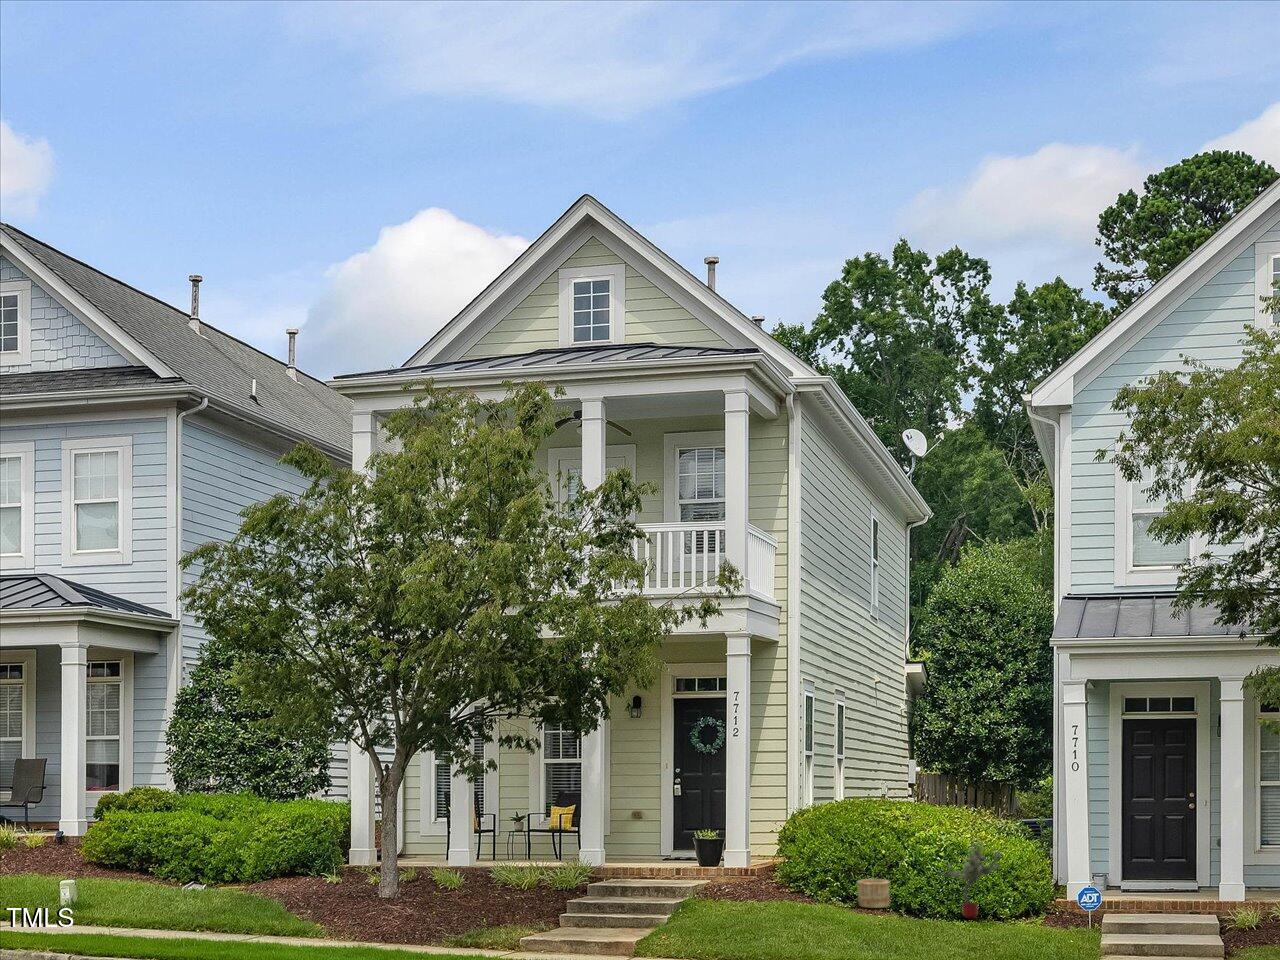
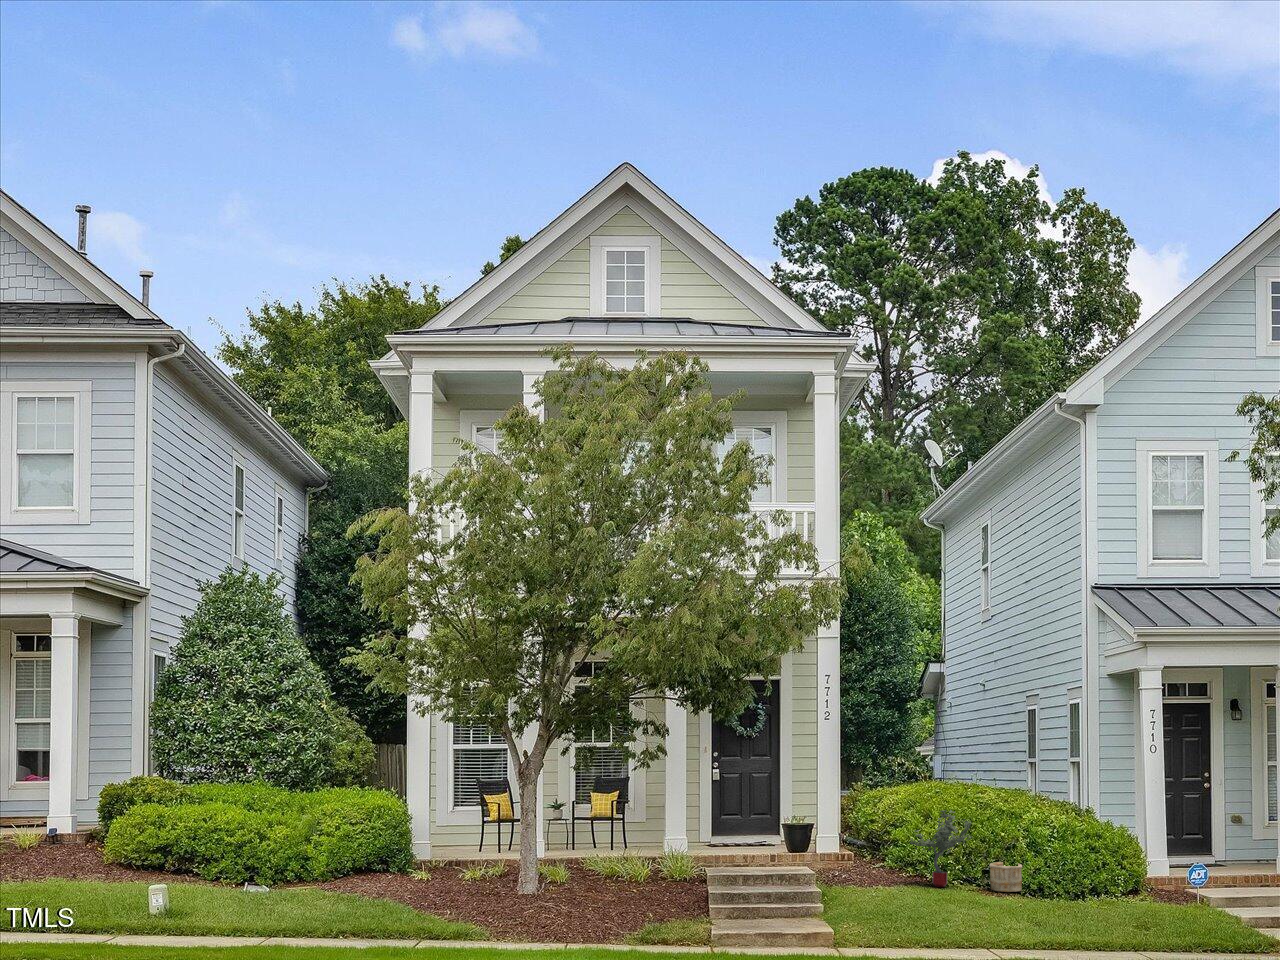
potted tree: present [939,840,1001,919] -> present [910,810,971,887]

